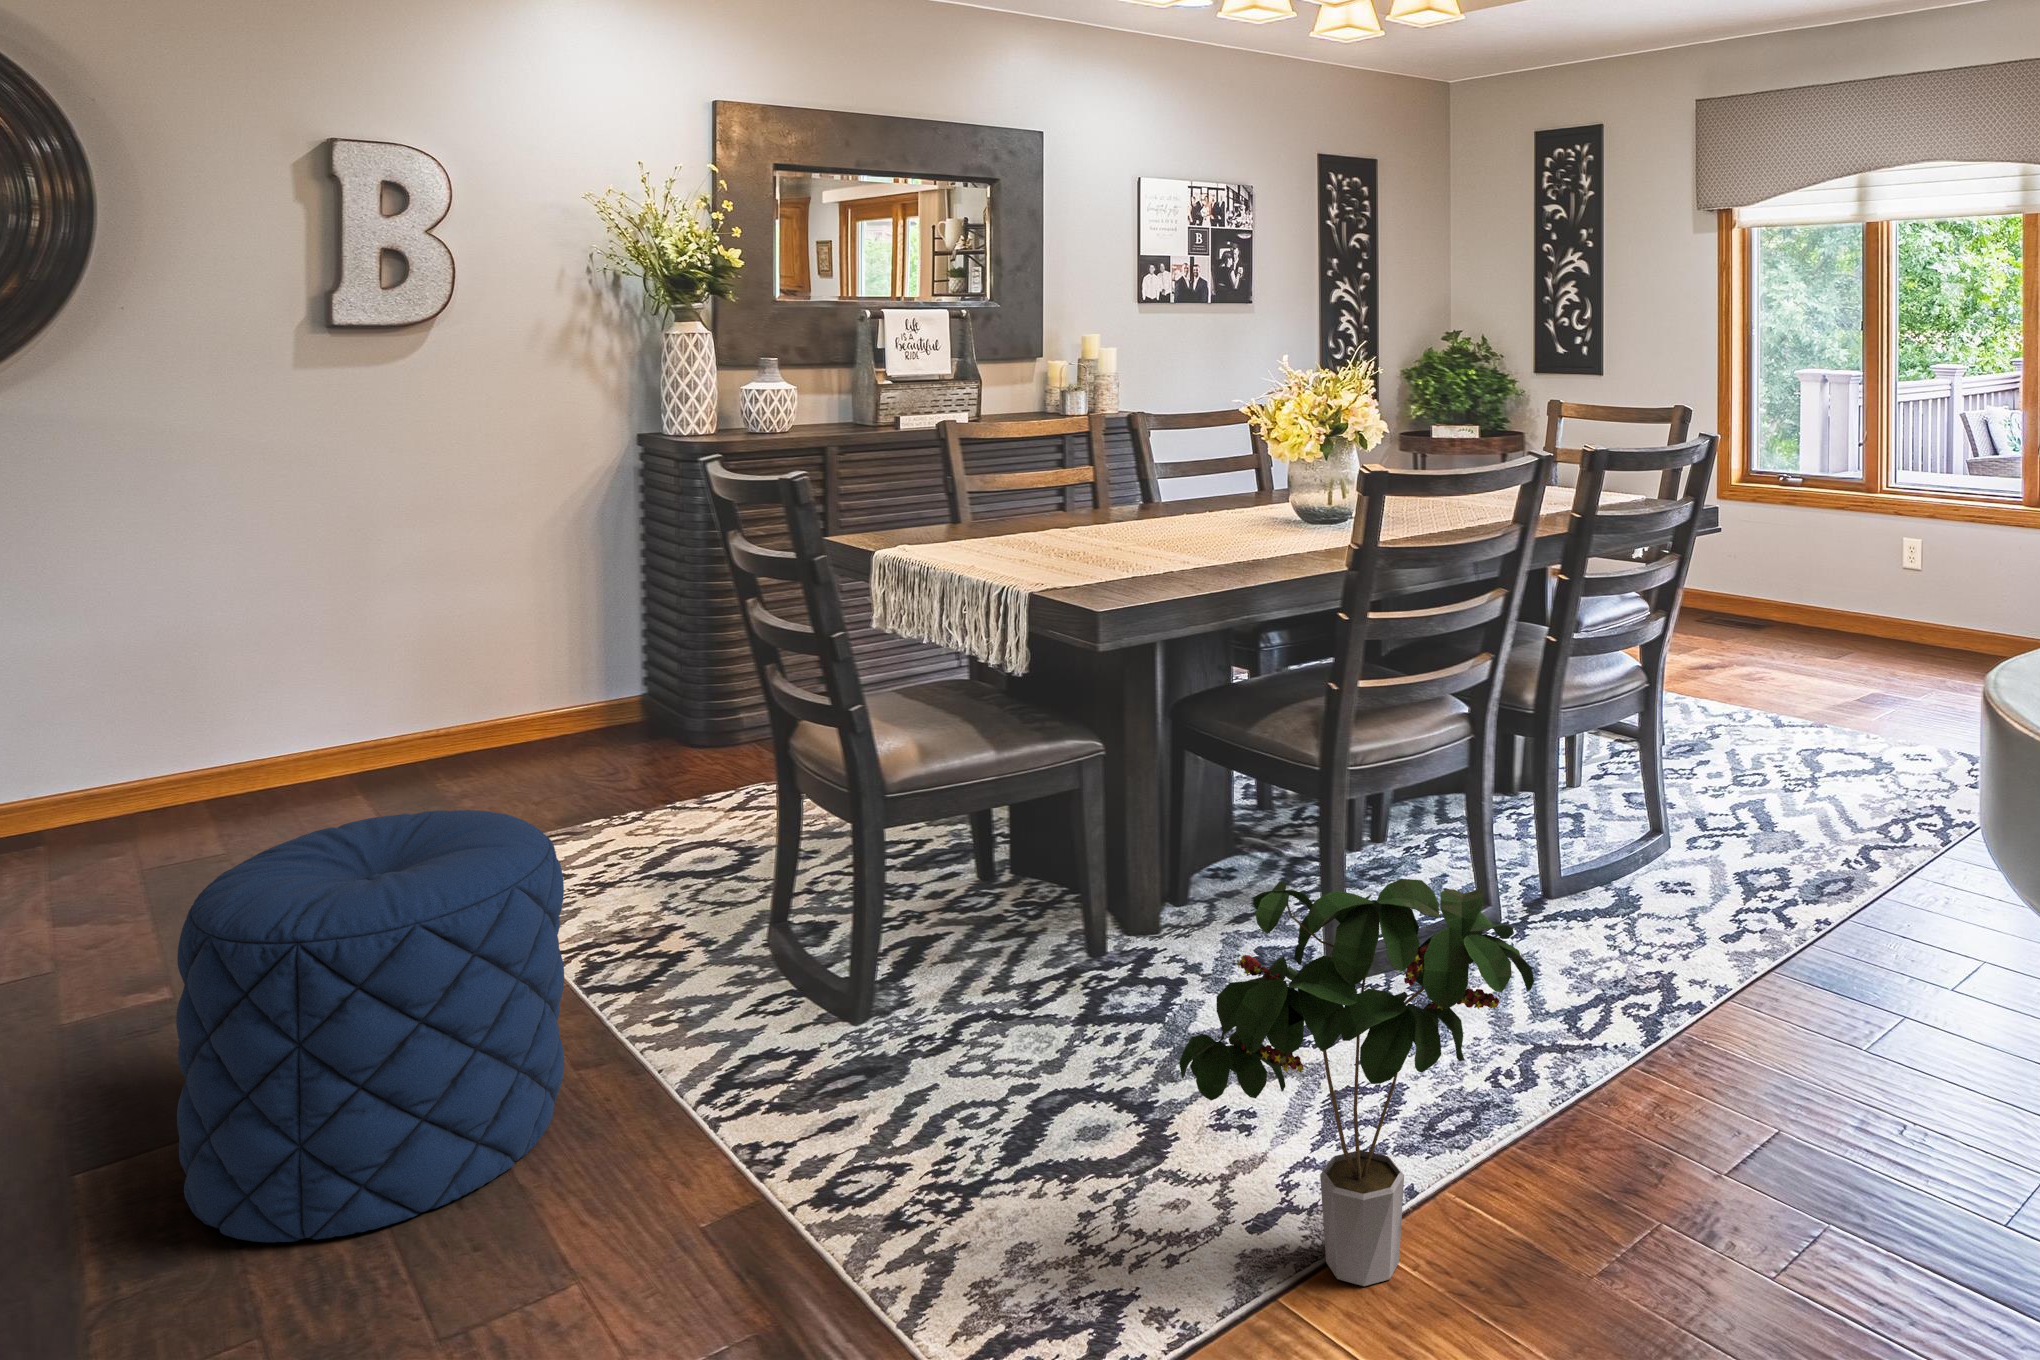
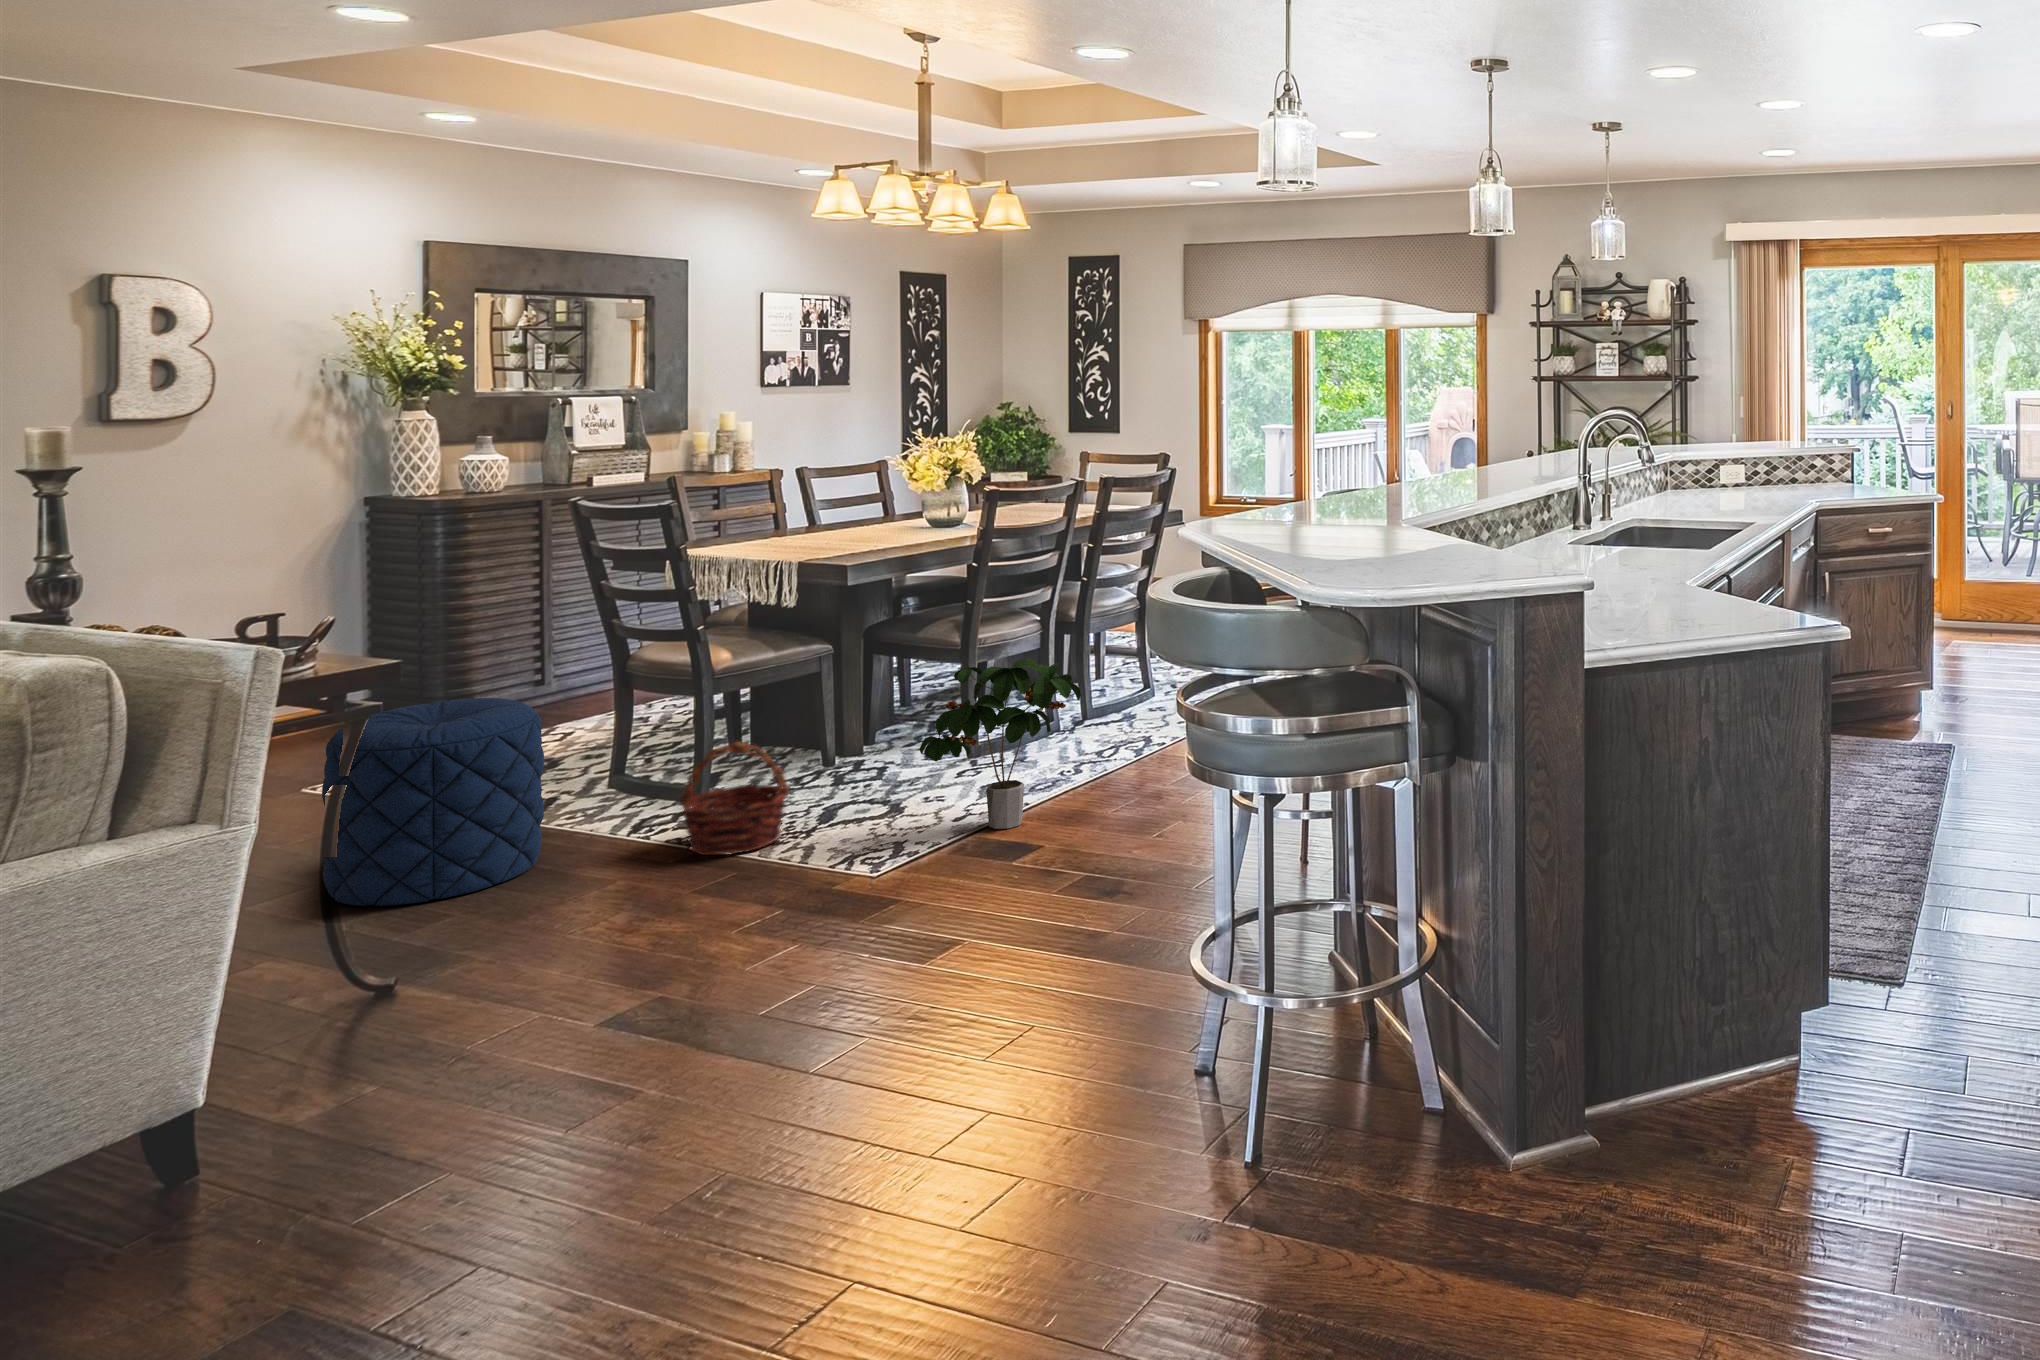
basket: none [746,972,949,1226] -> present [679,742,788,855]

